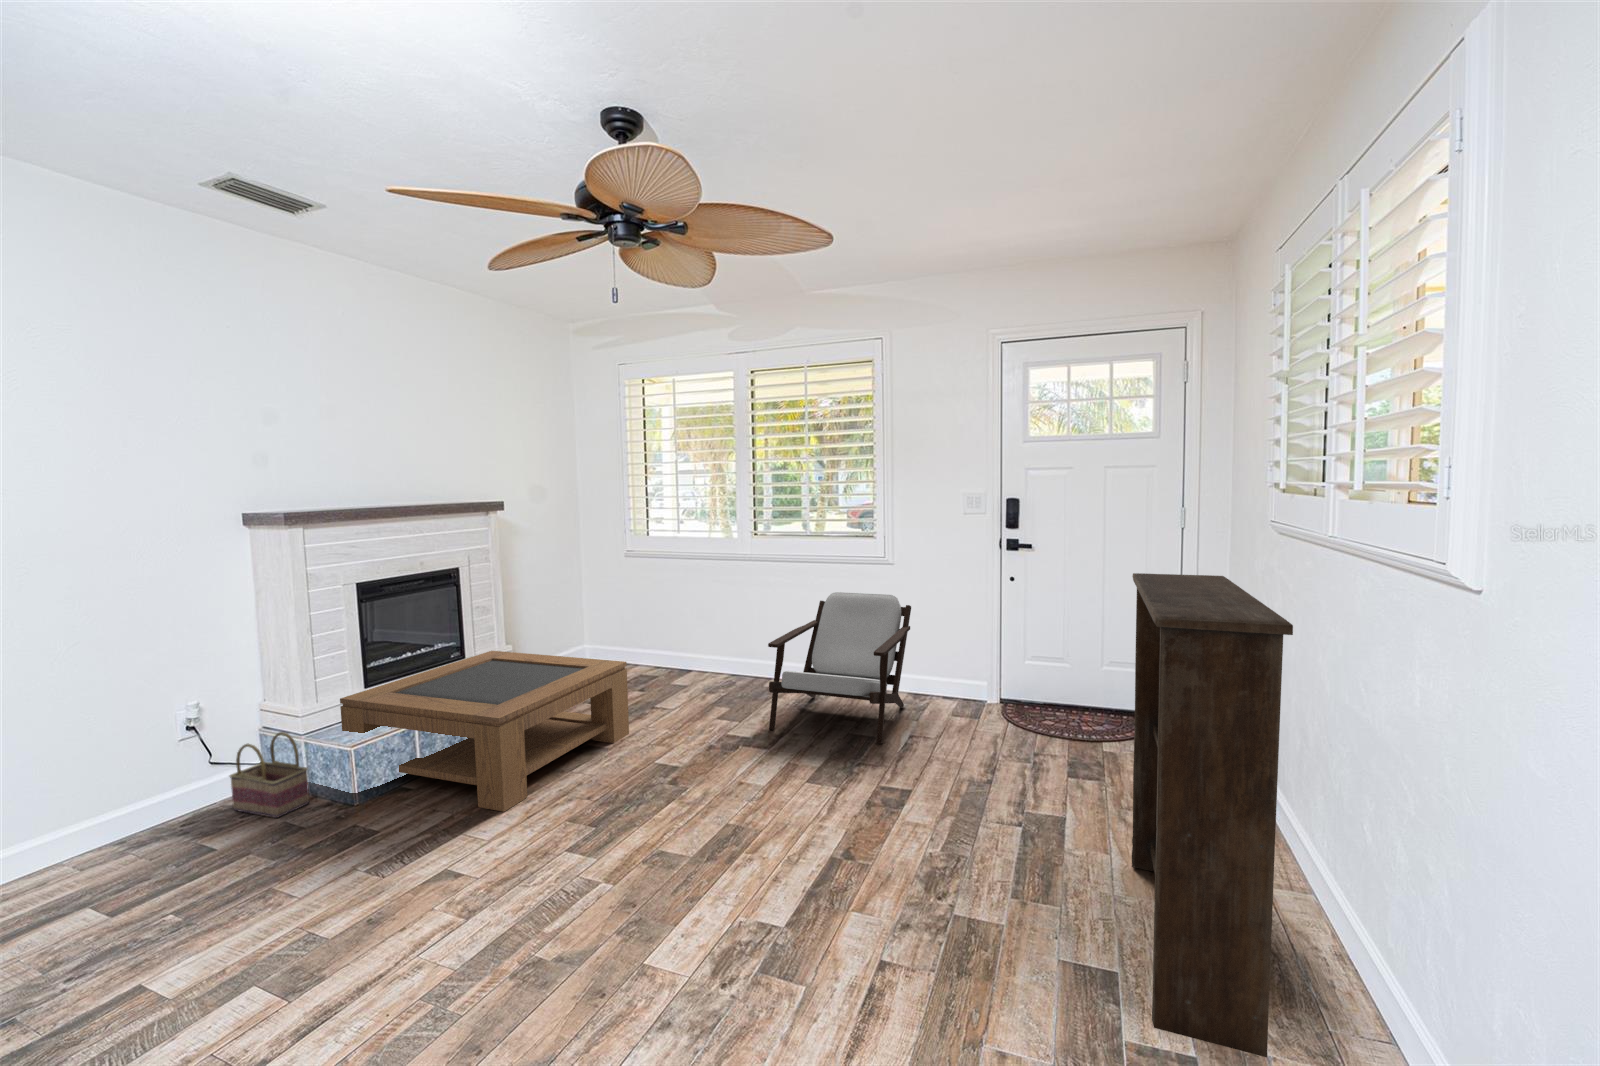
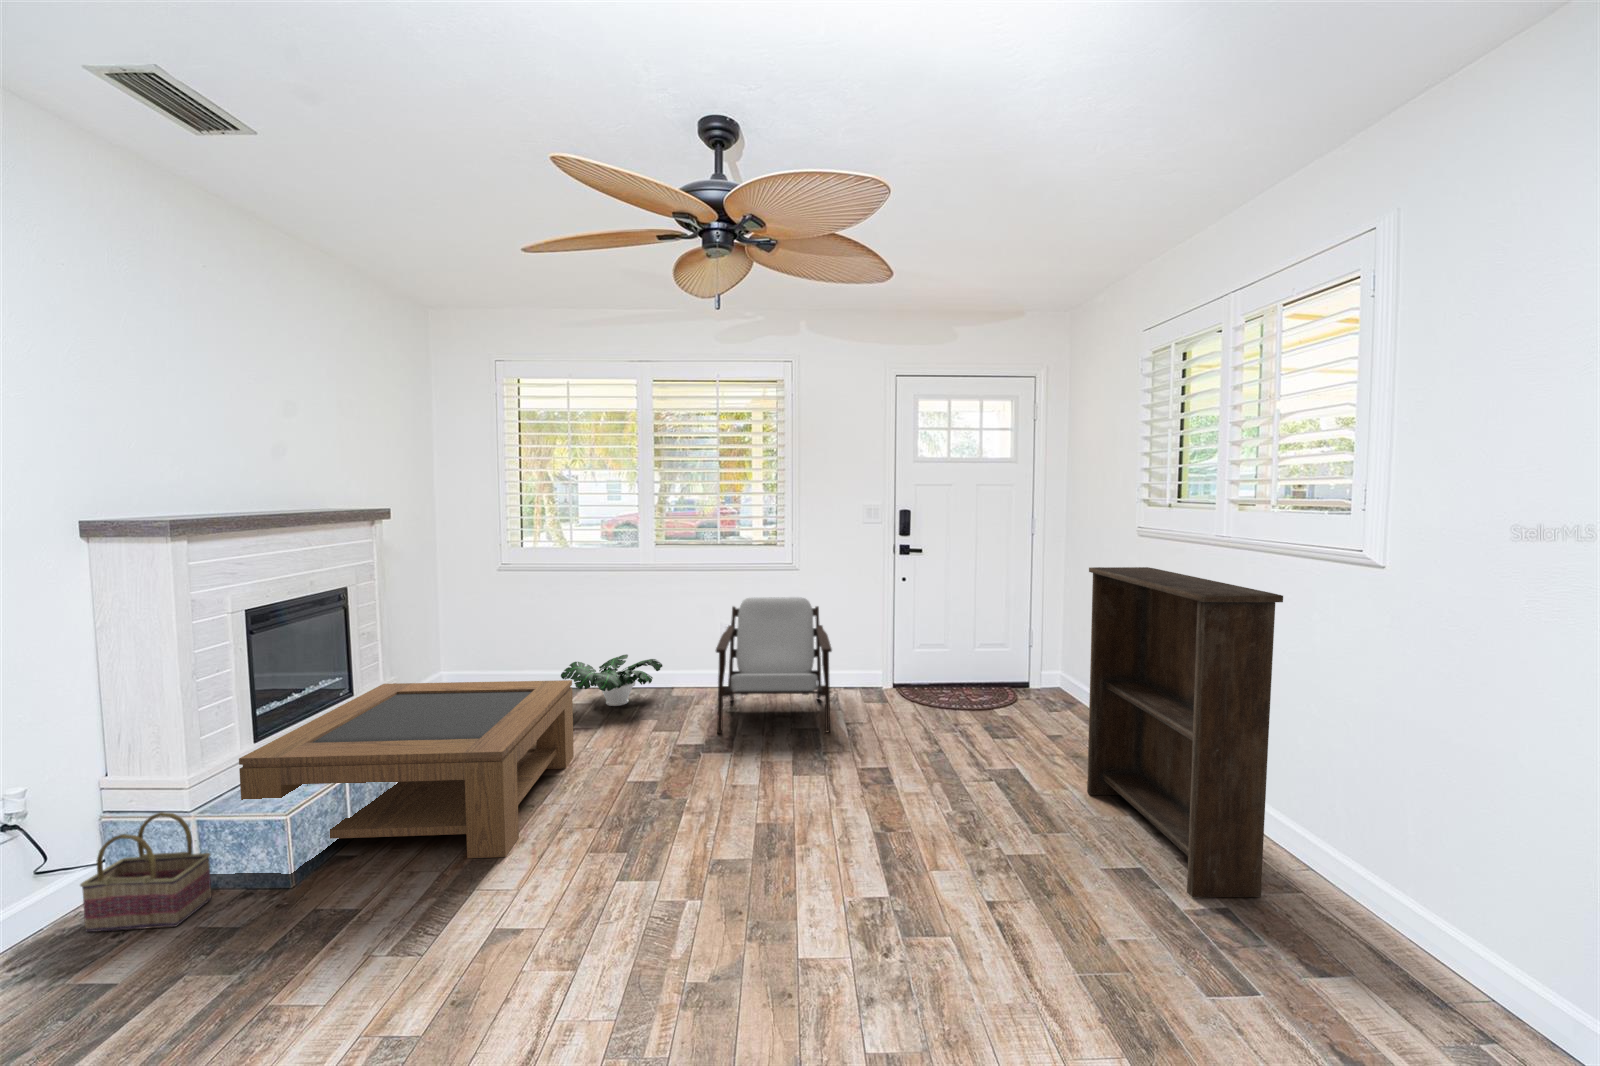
potted plant: none [659,642,753,691] -> present [561,654,662,706]

